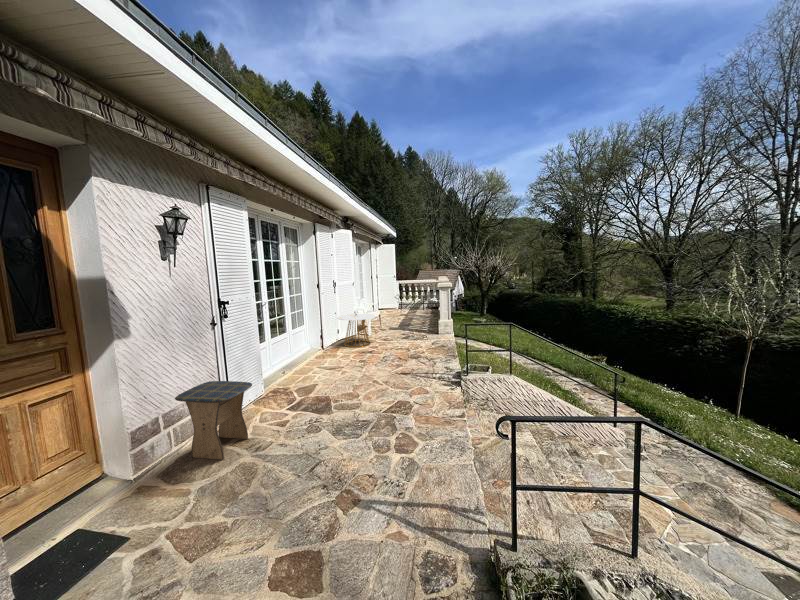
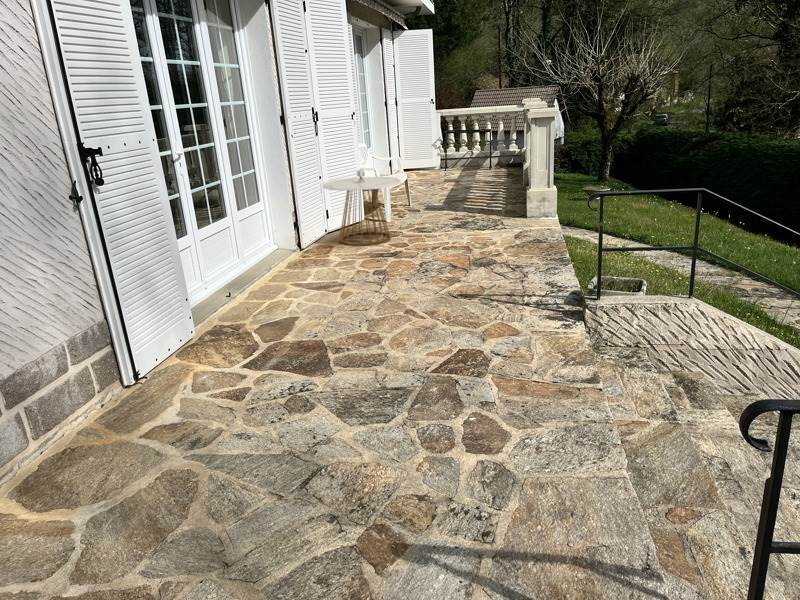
stool: present [175,381,252,460] -> none [20,314,173,463]

